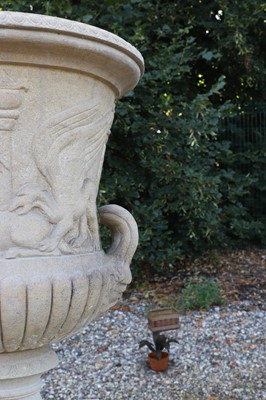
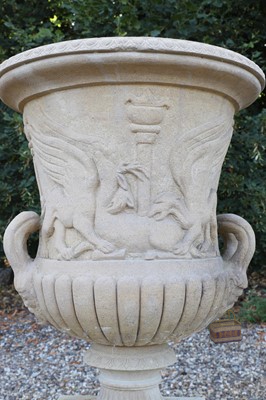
potted plant: present [138,331,179,371] -> none [203,341,246,381]

